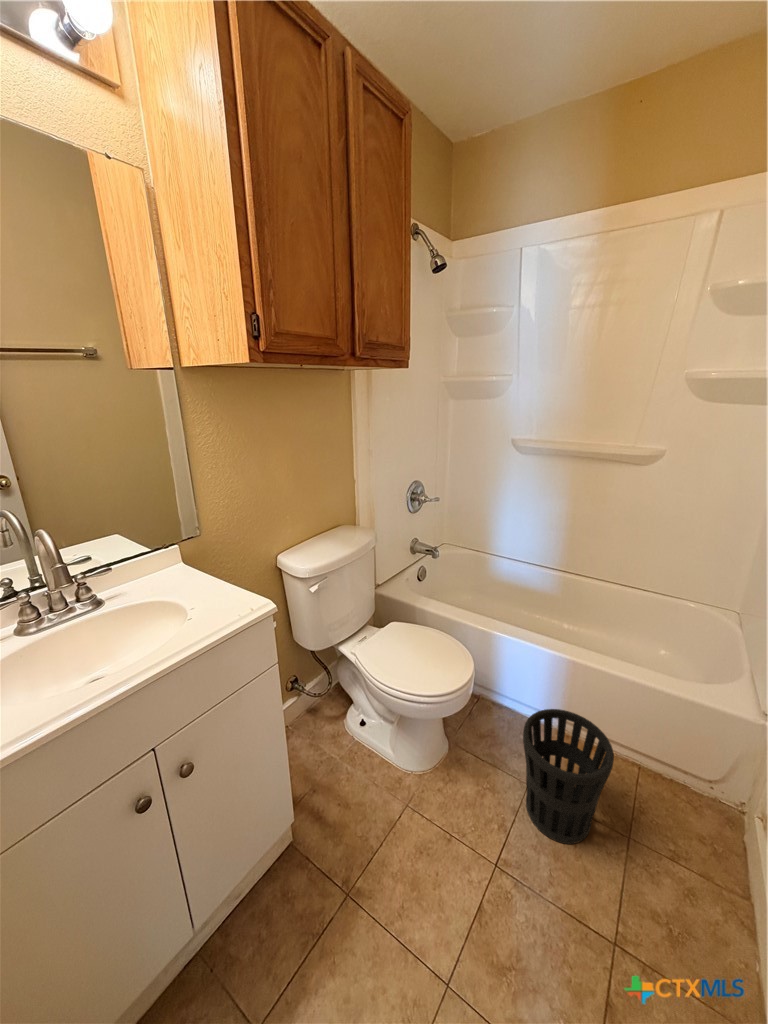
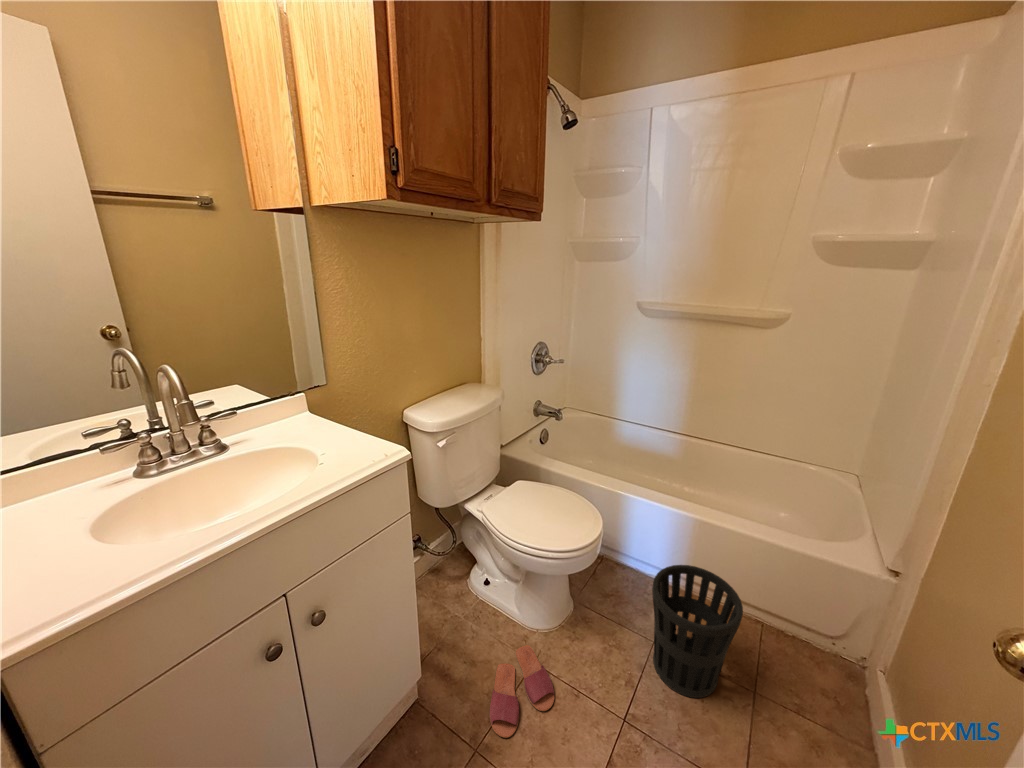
slippers: none [362,787,426,882] -> present [490,645,555,738]

